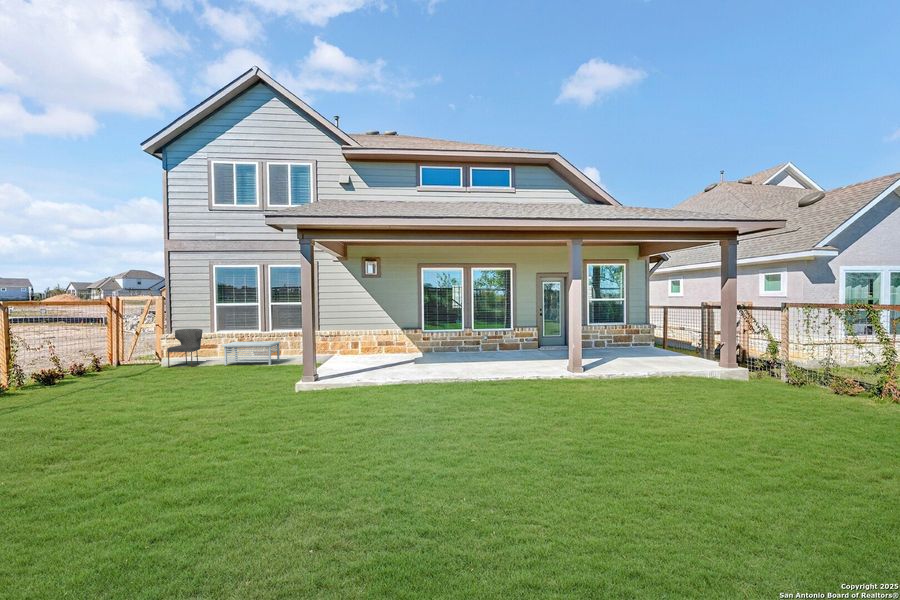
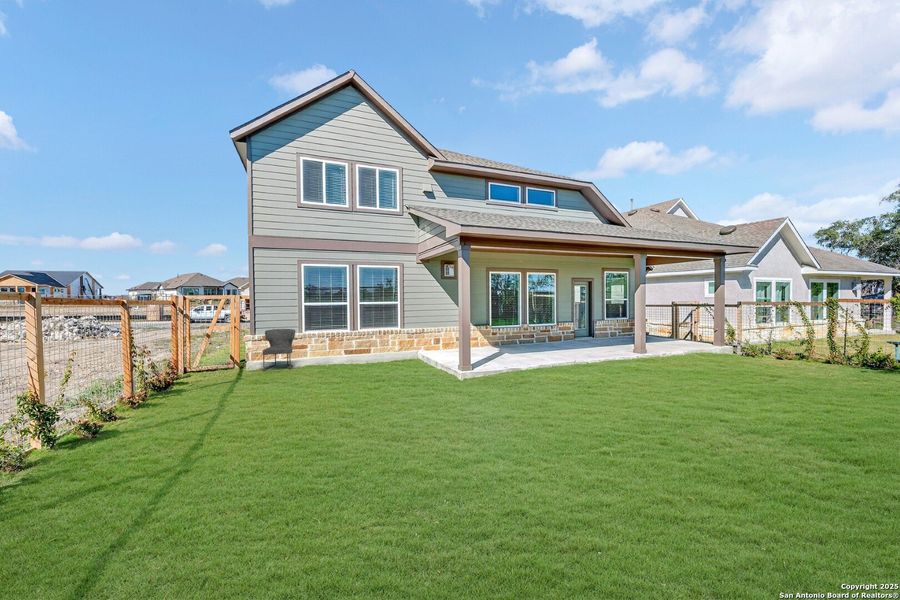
storage bench: present [222,341,280,365] -> none [322,340,372,366]

